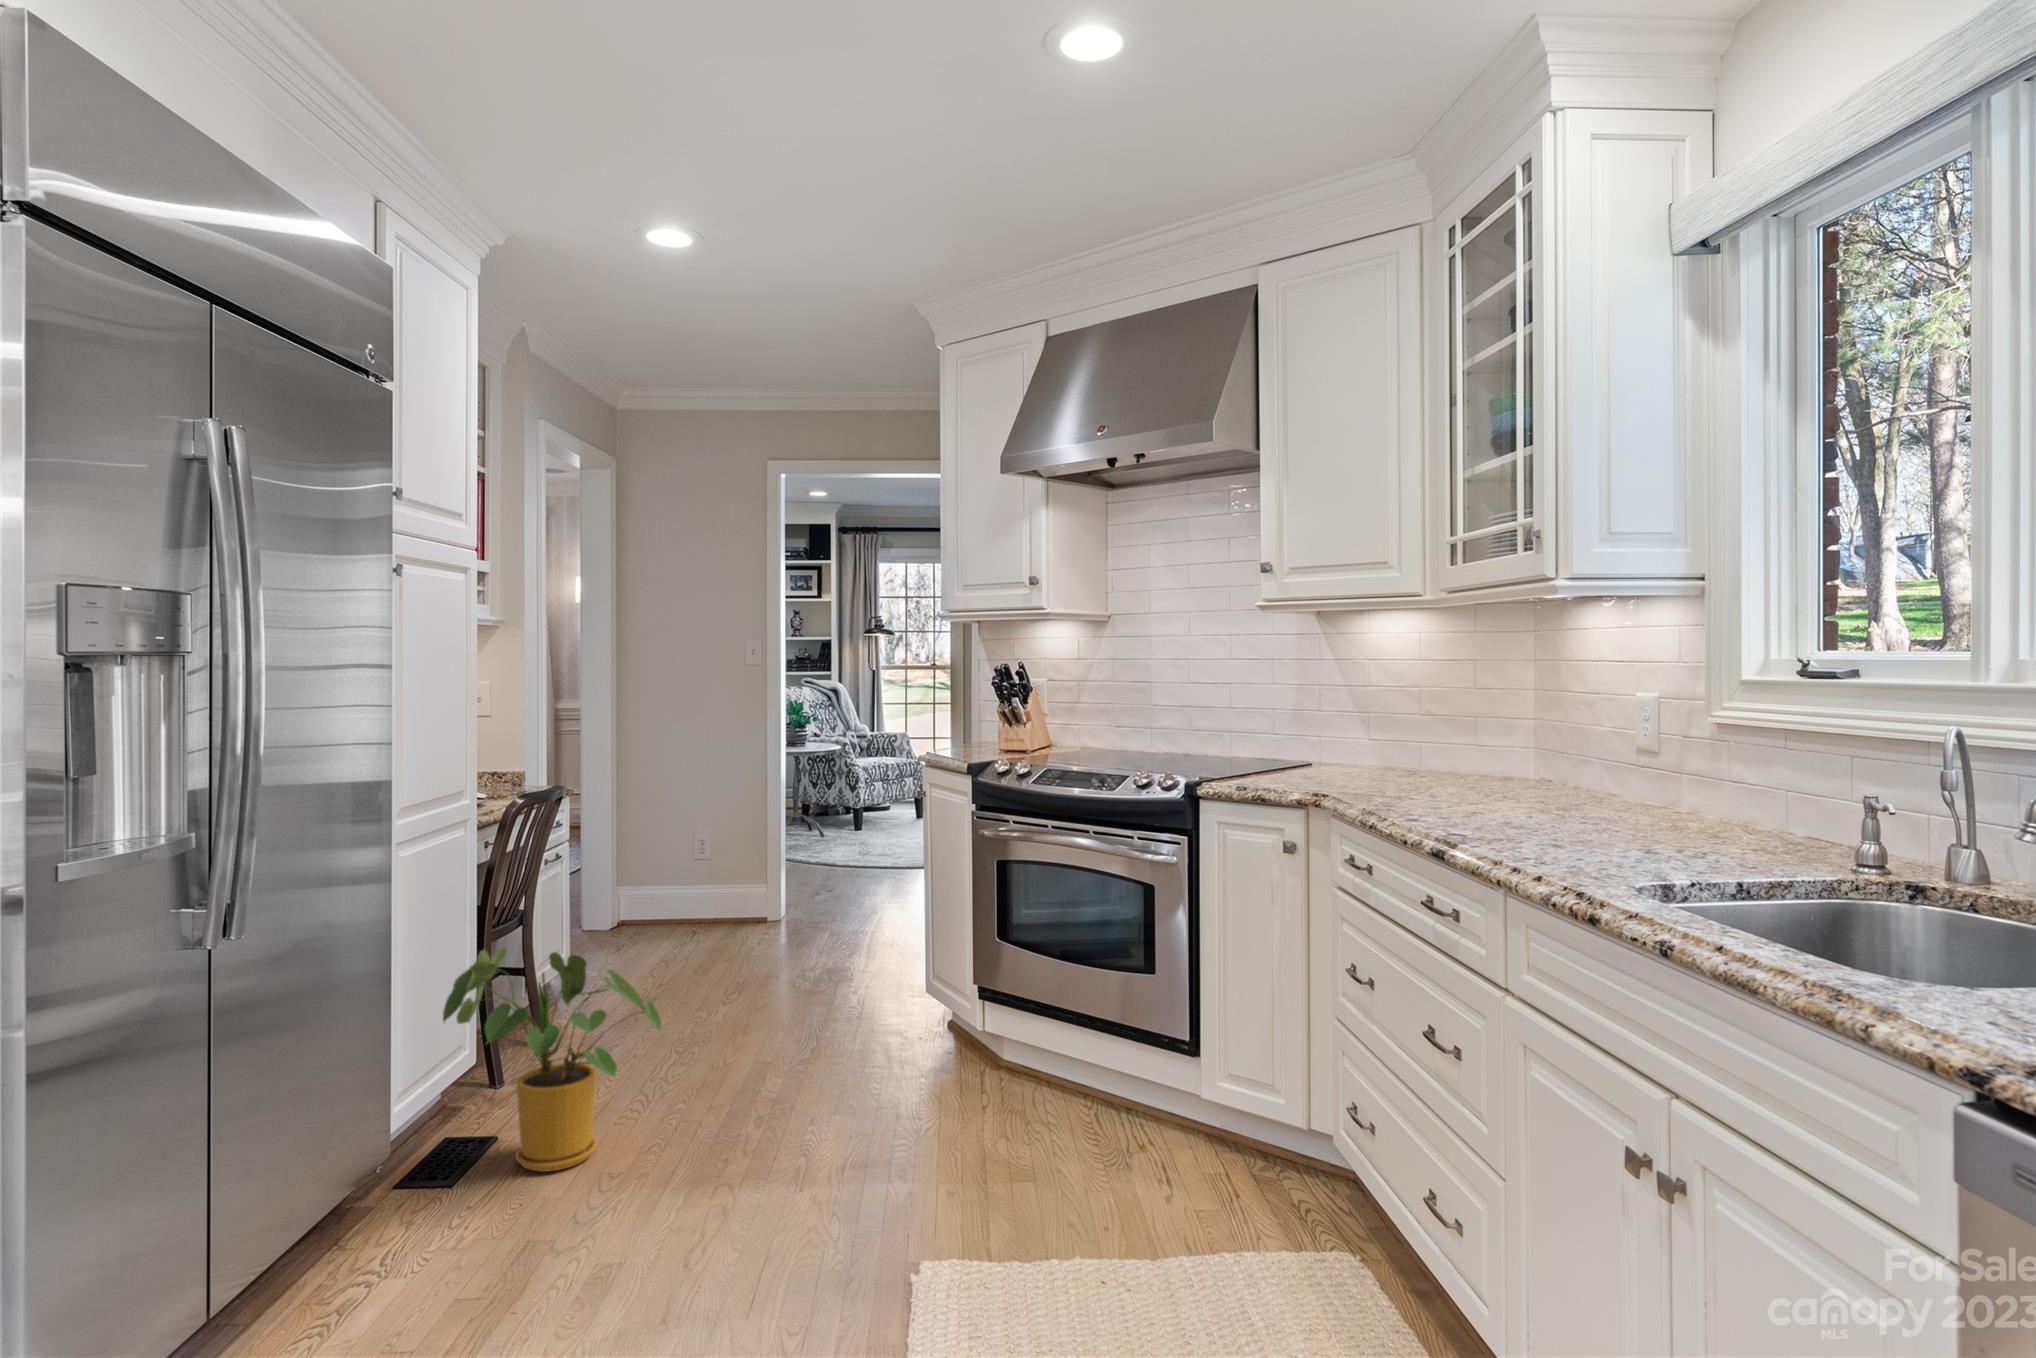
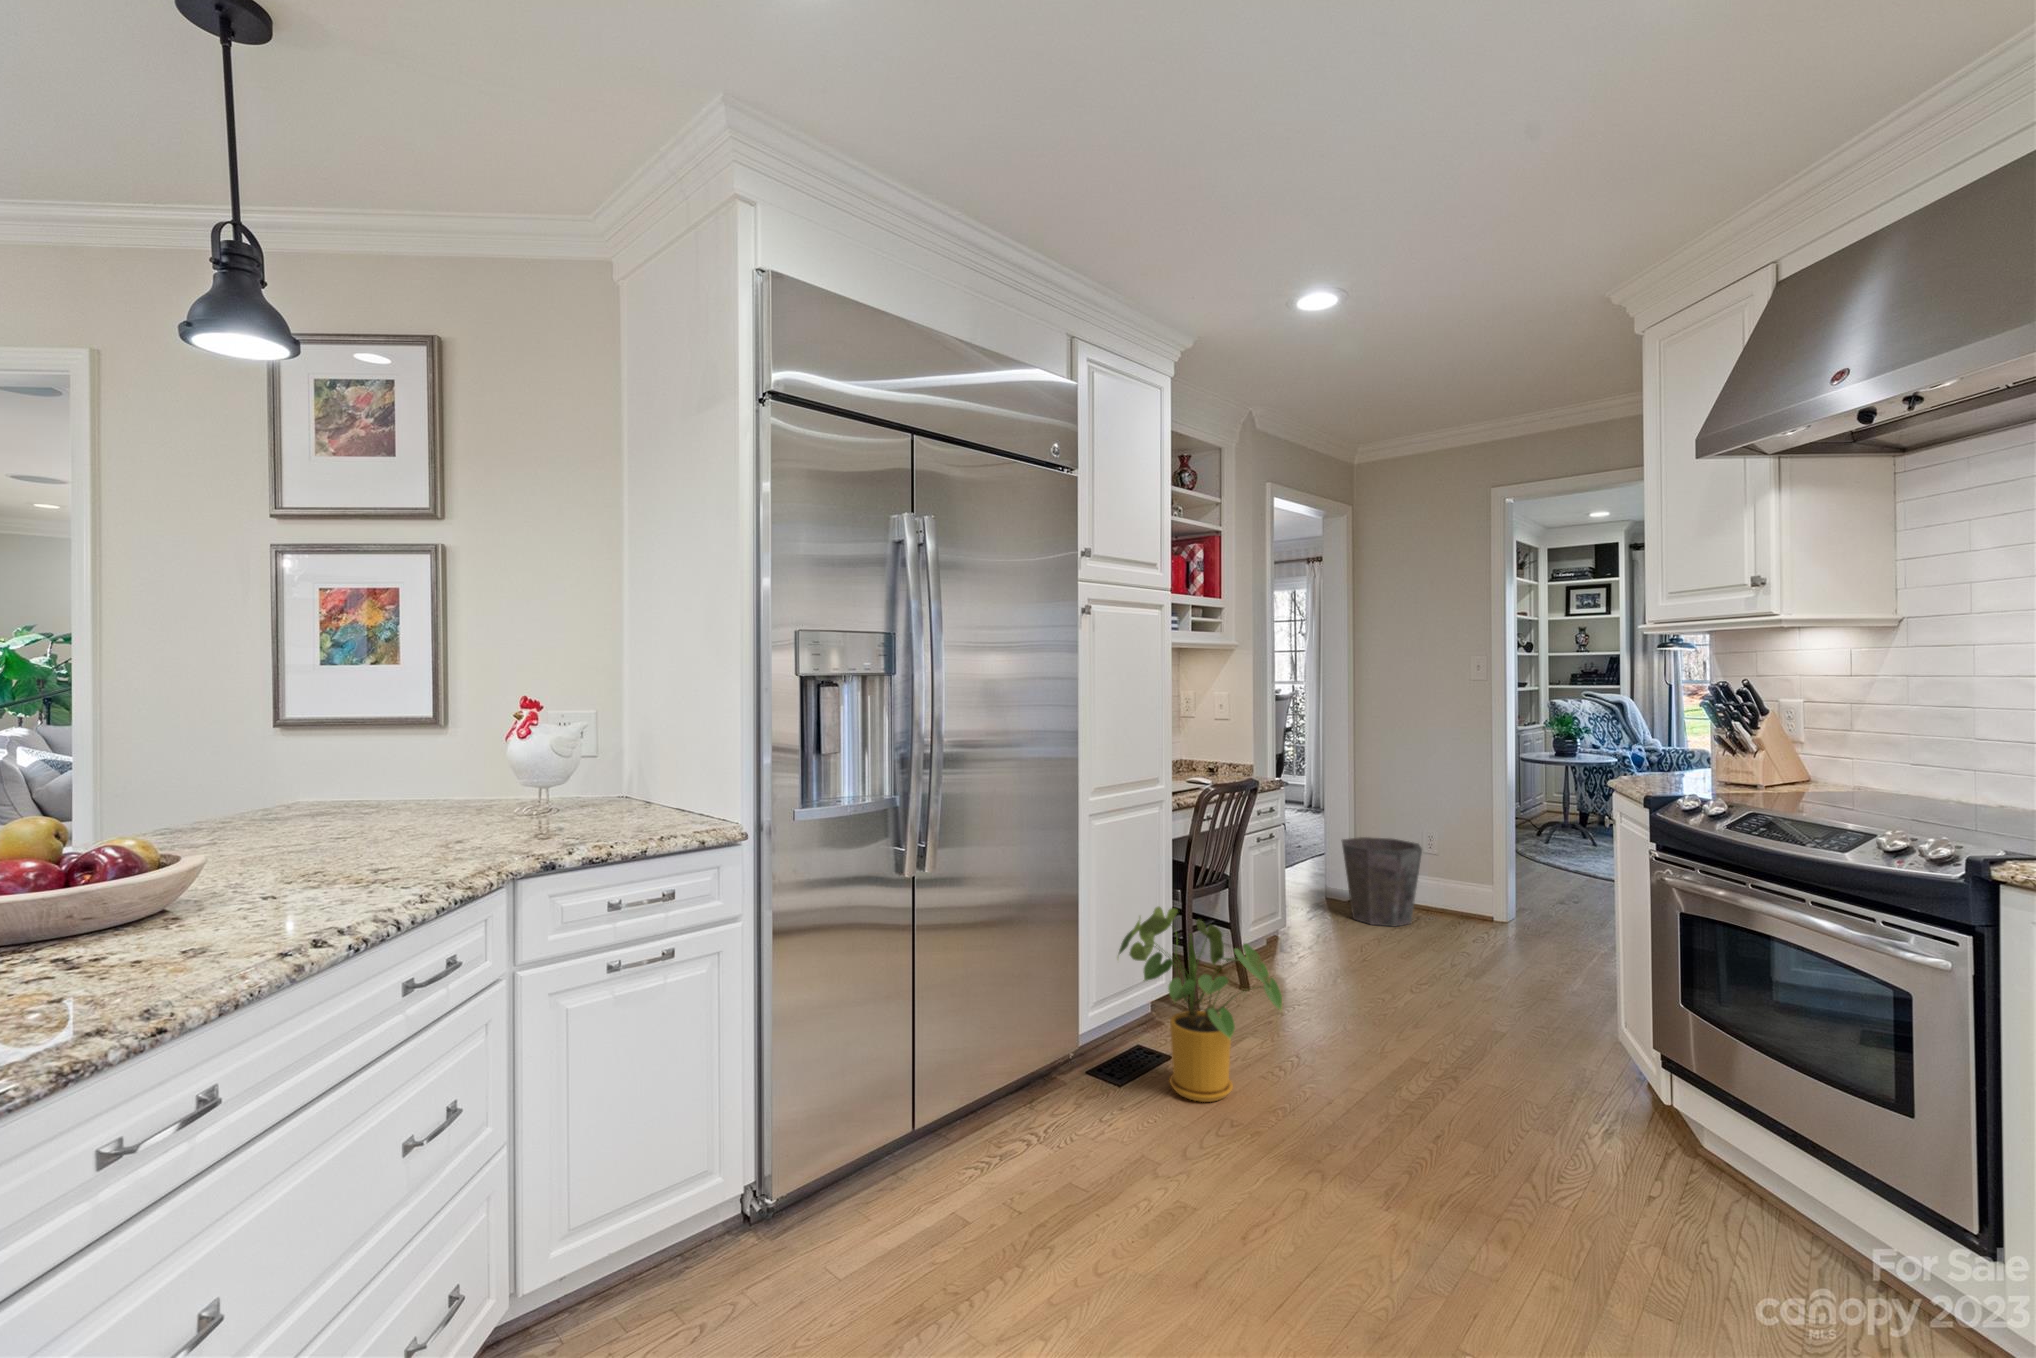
waste bin: none [613,844,705,944] -> present [1342,837,1422,927]

